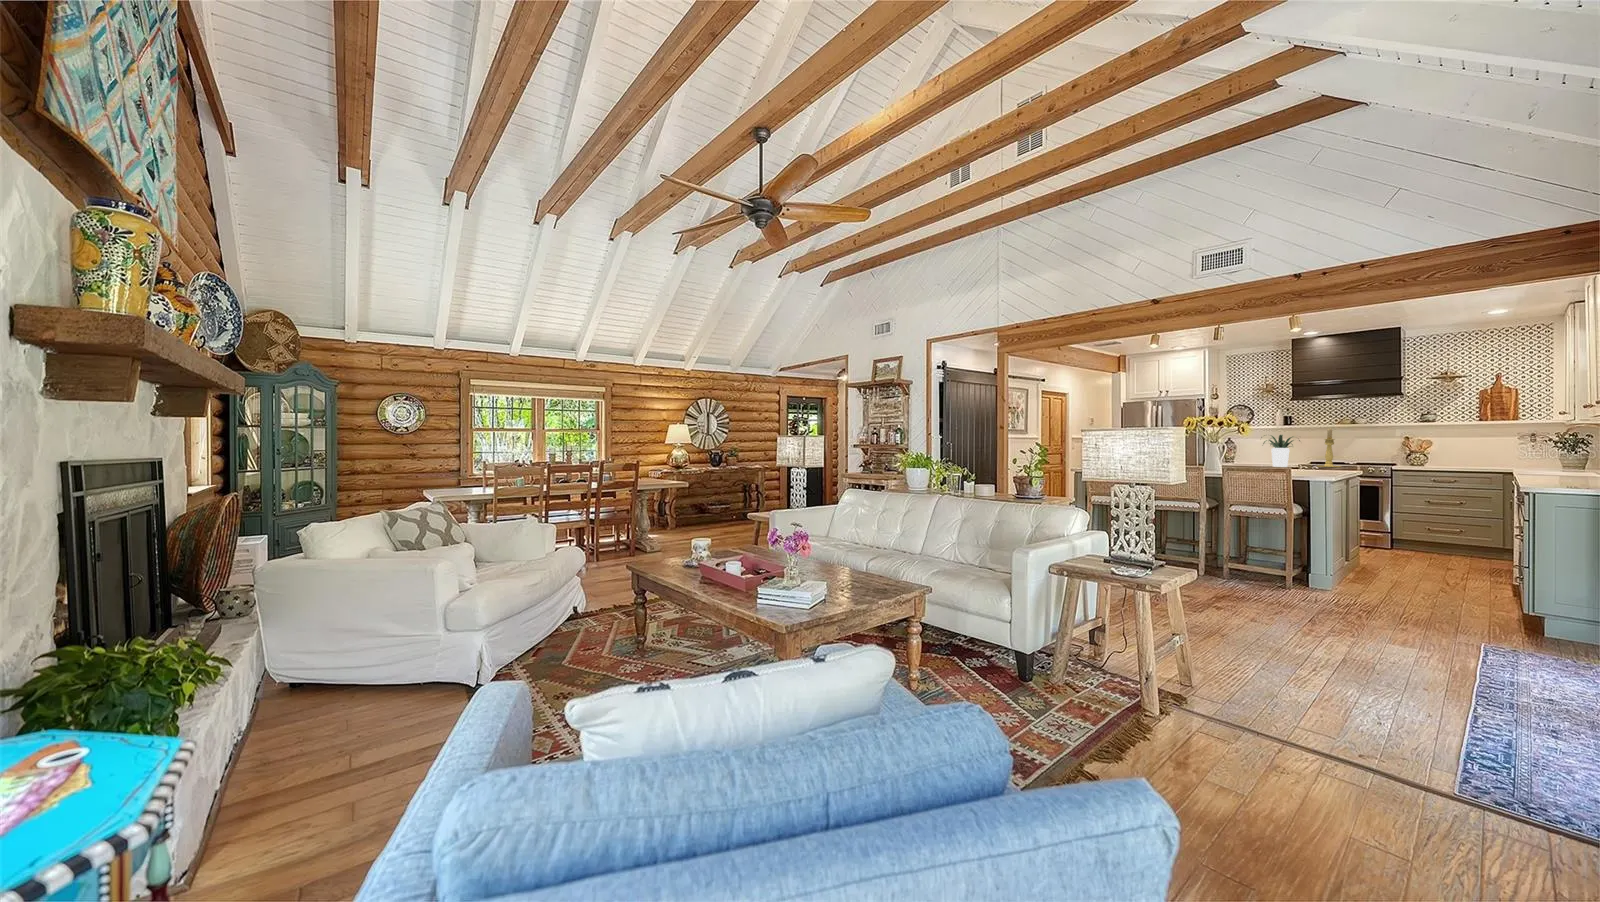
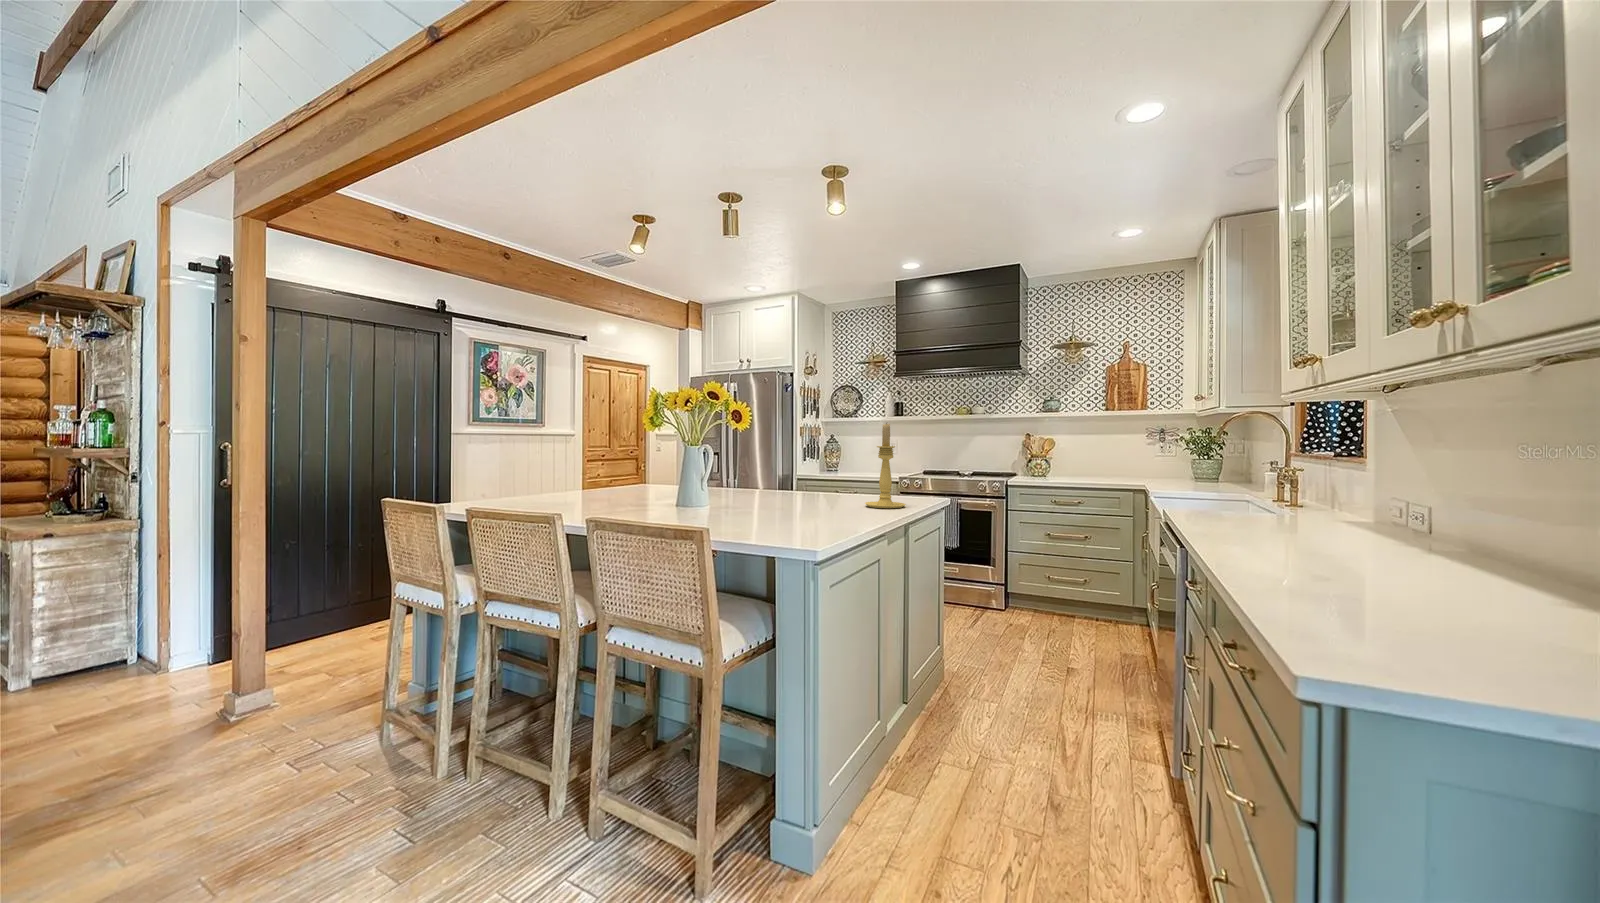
potted plant: present [1263,435,1300,467] -> none [744,438,832,514]

